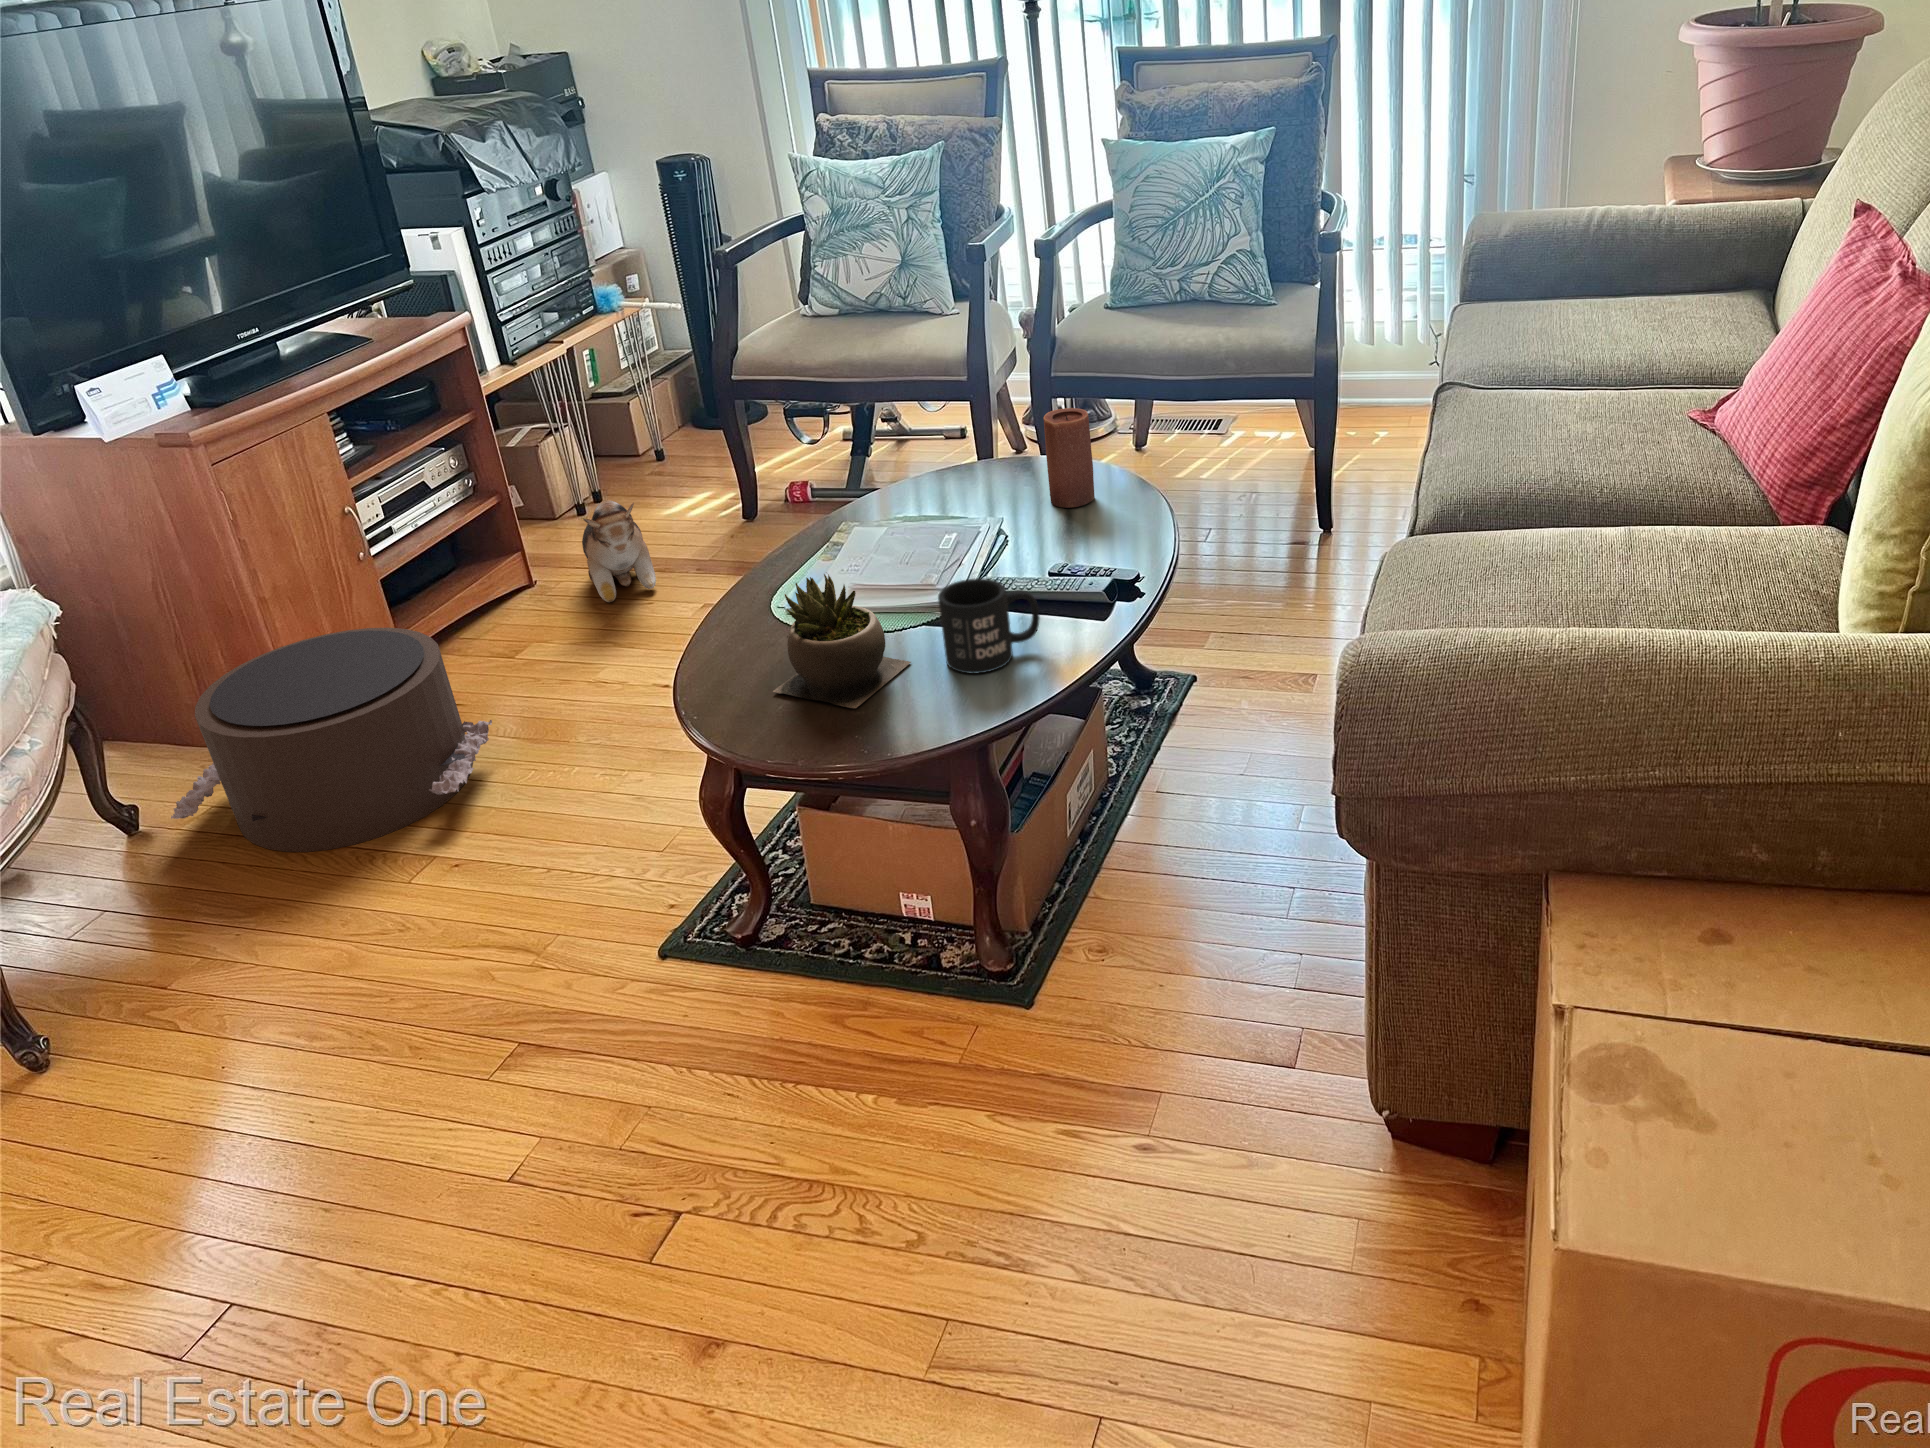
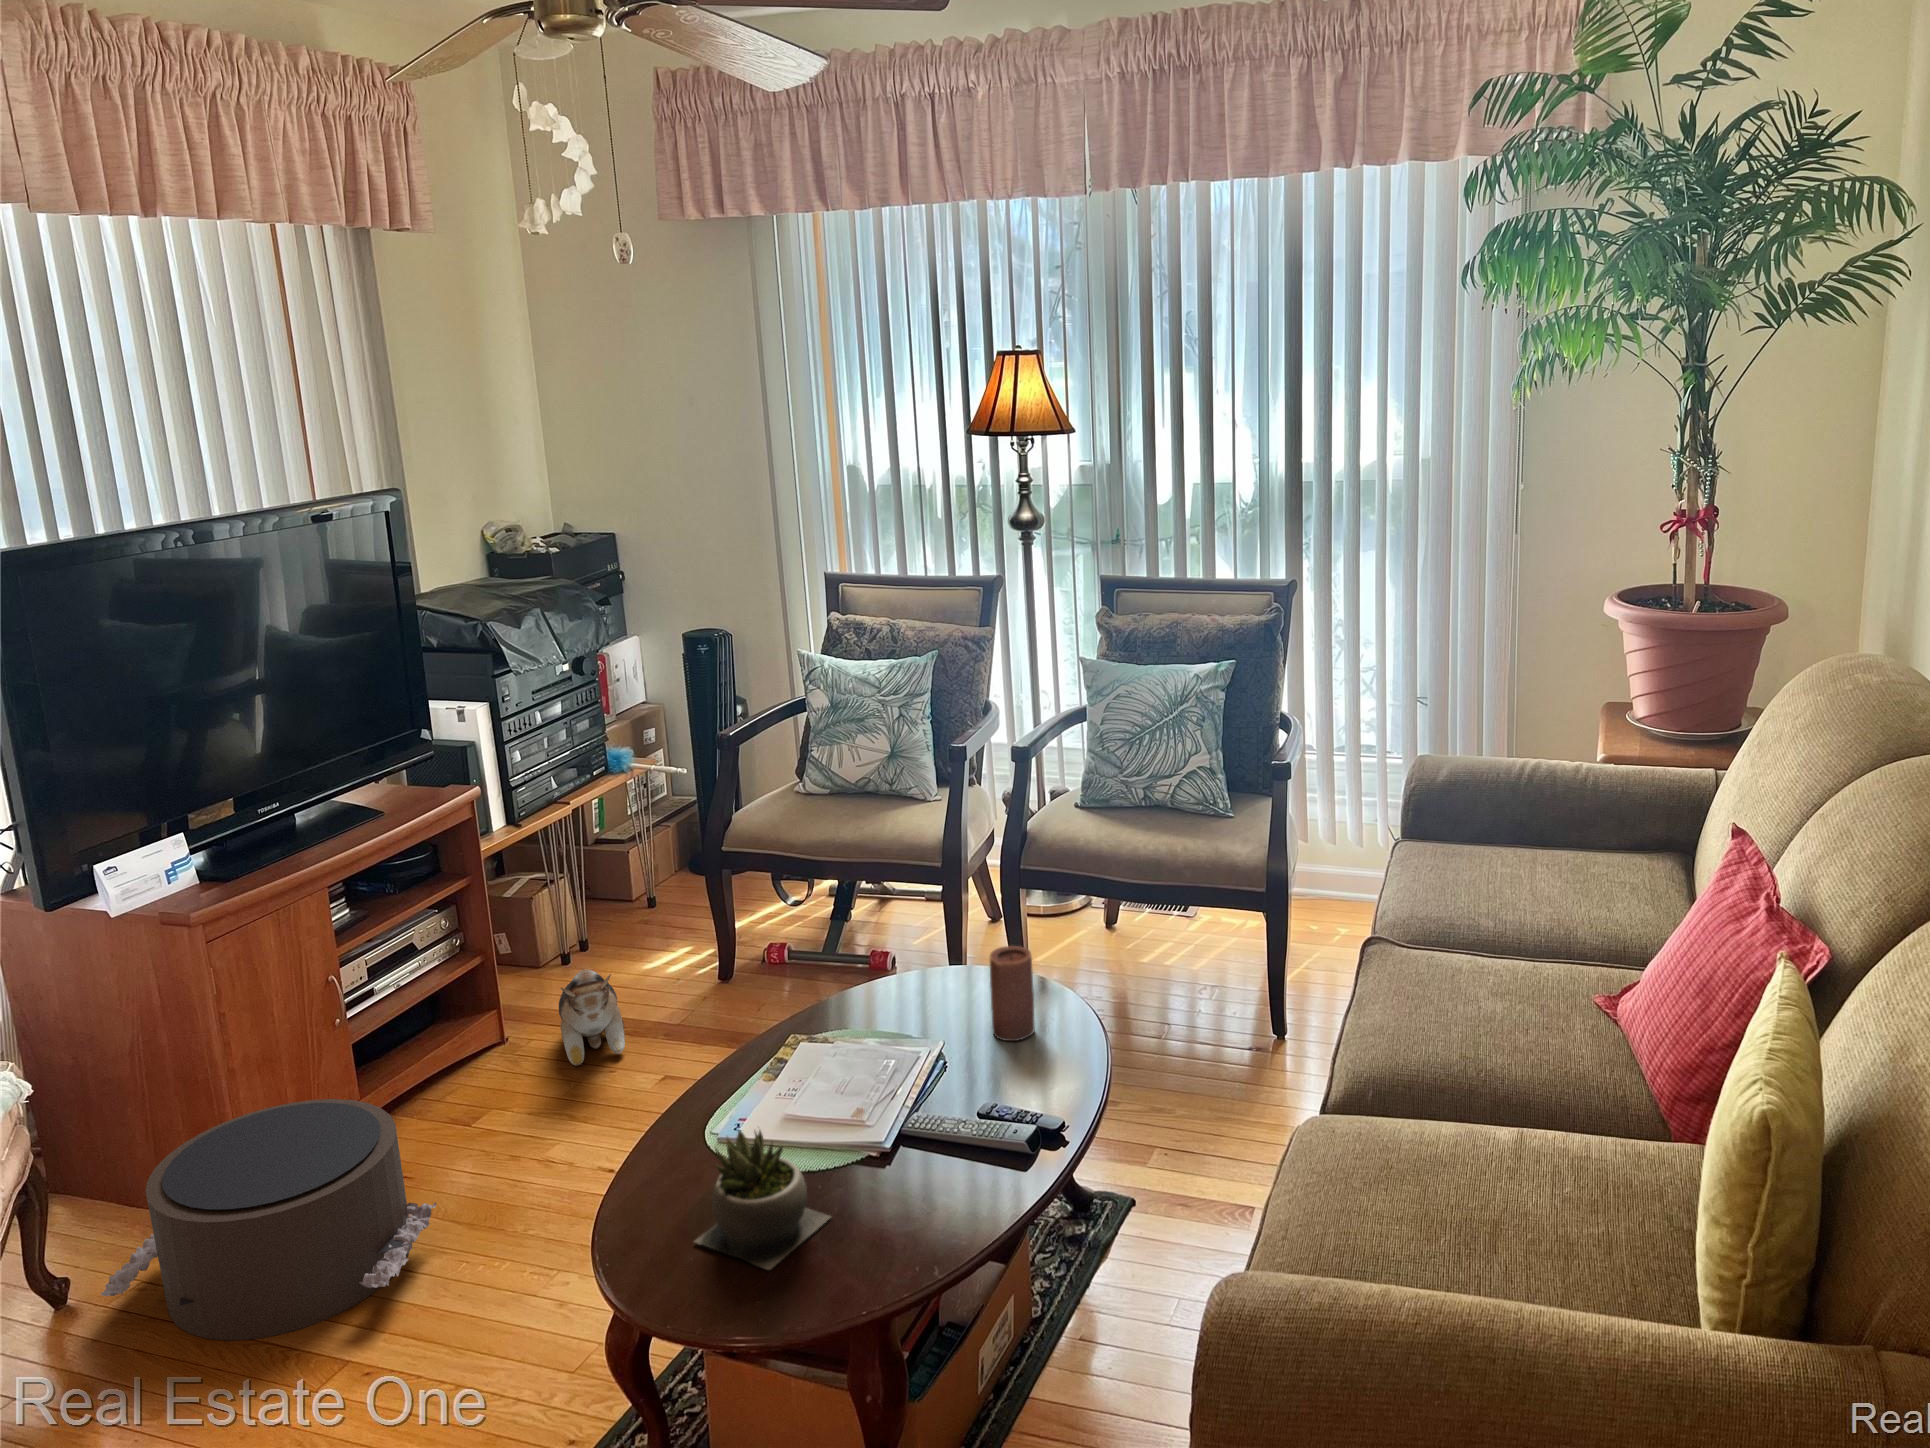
mug: present [938,578,1040,674] -> none [861,1138,958,1237]

